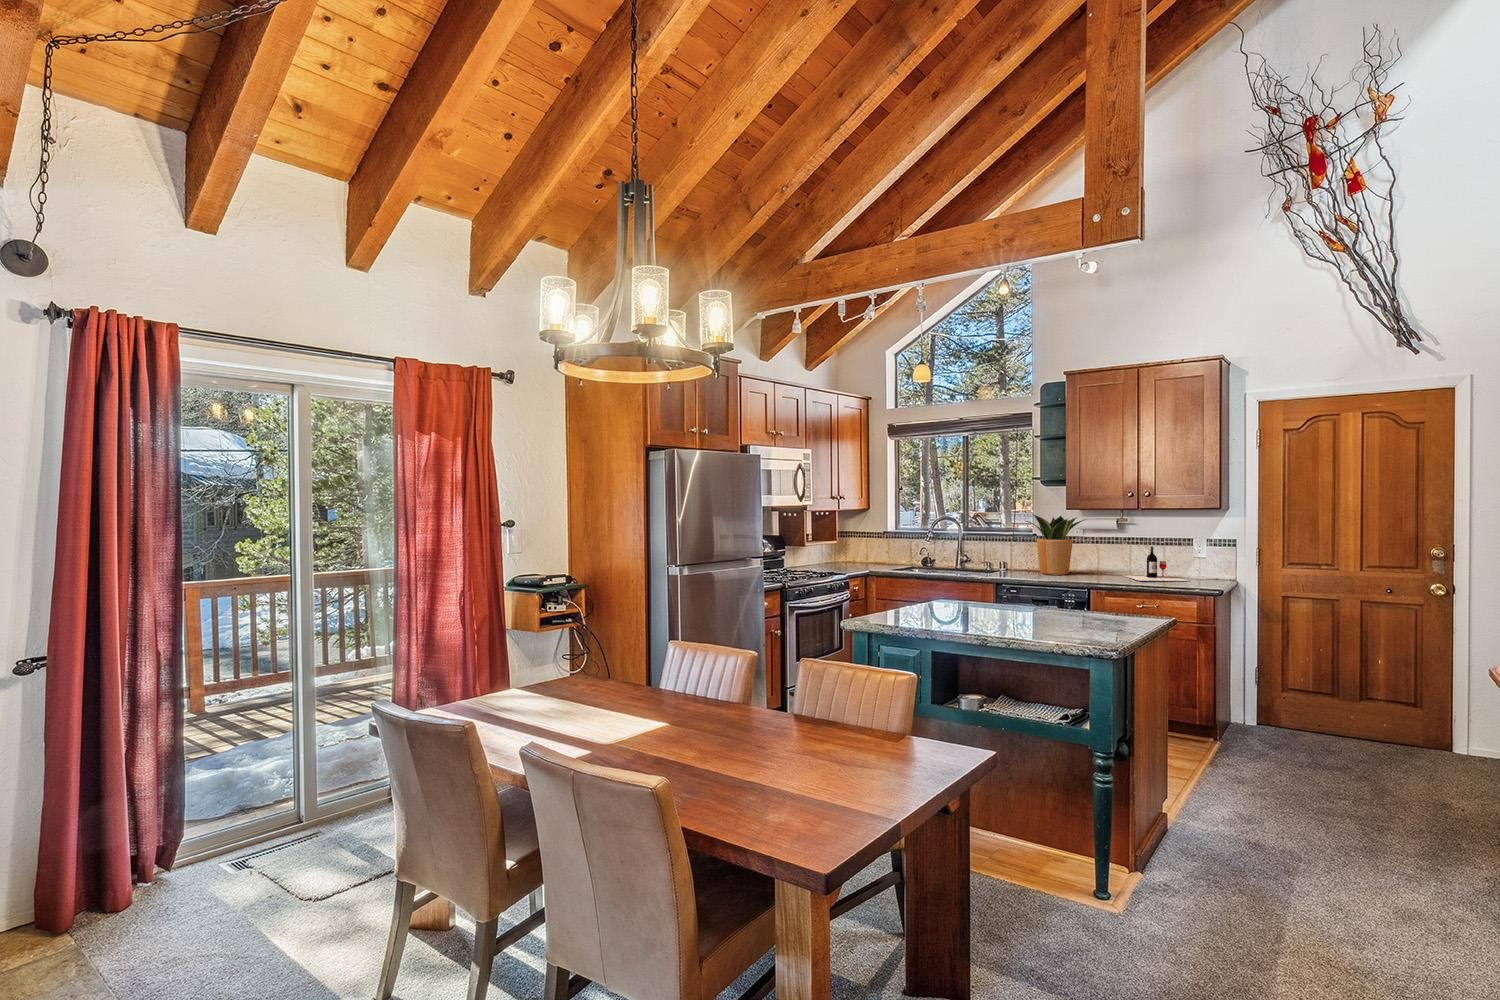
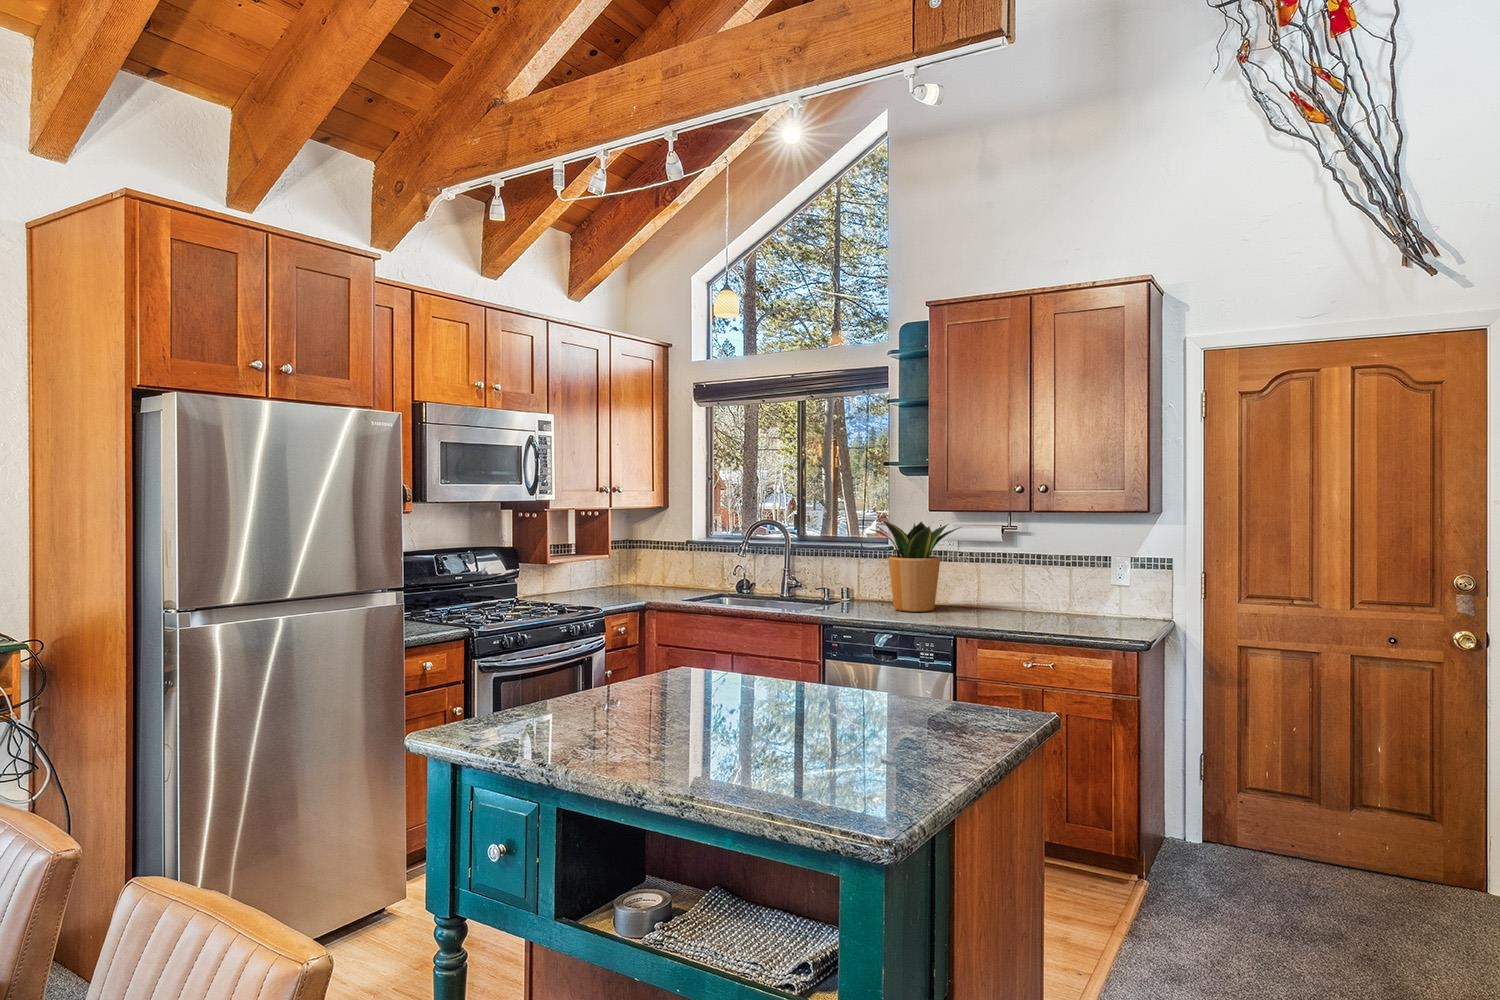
wine bottle: present [1125,547,1188,581] -> none [1009,569,1106,622]

